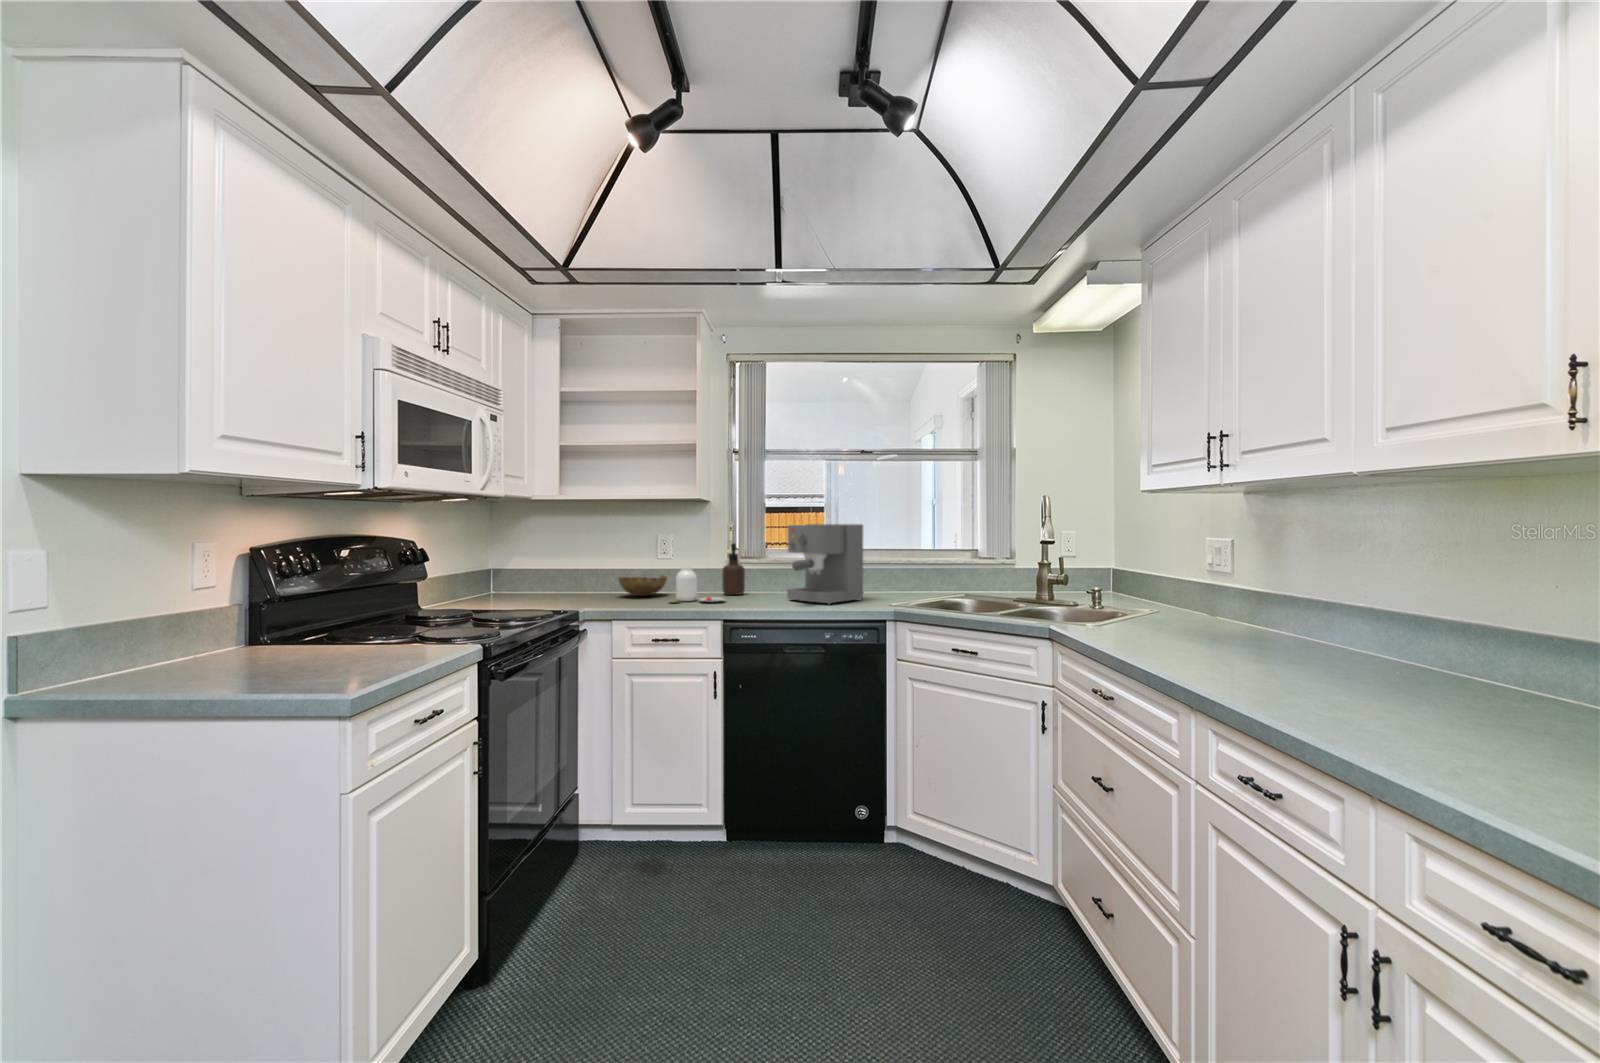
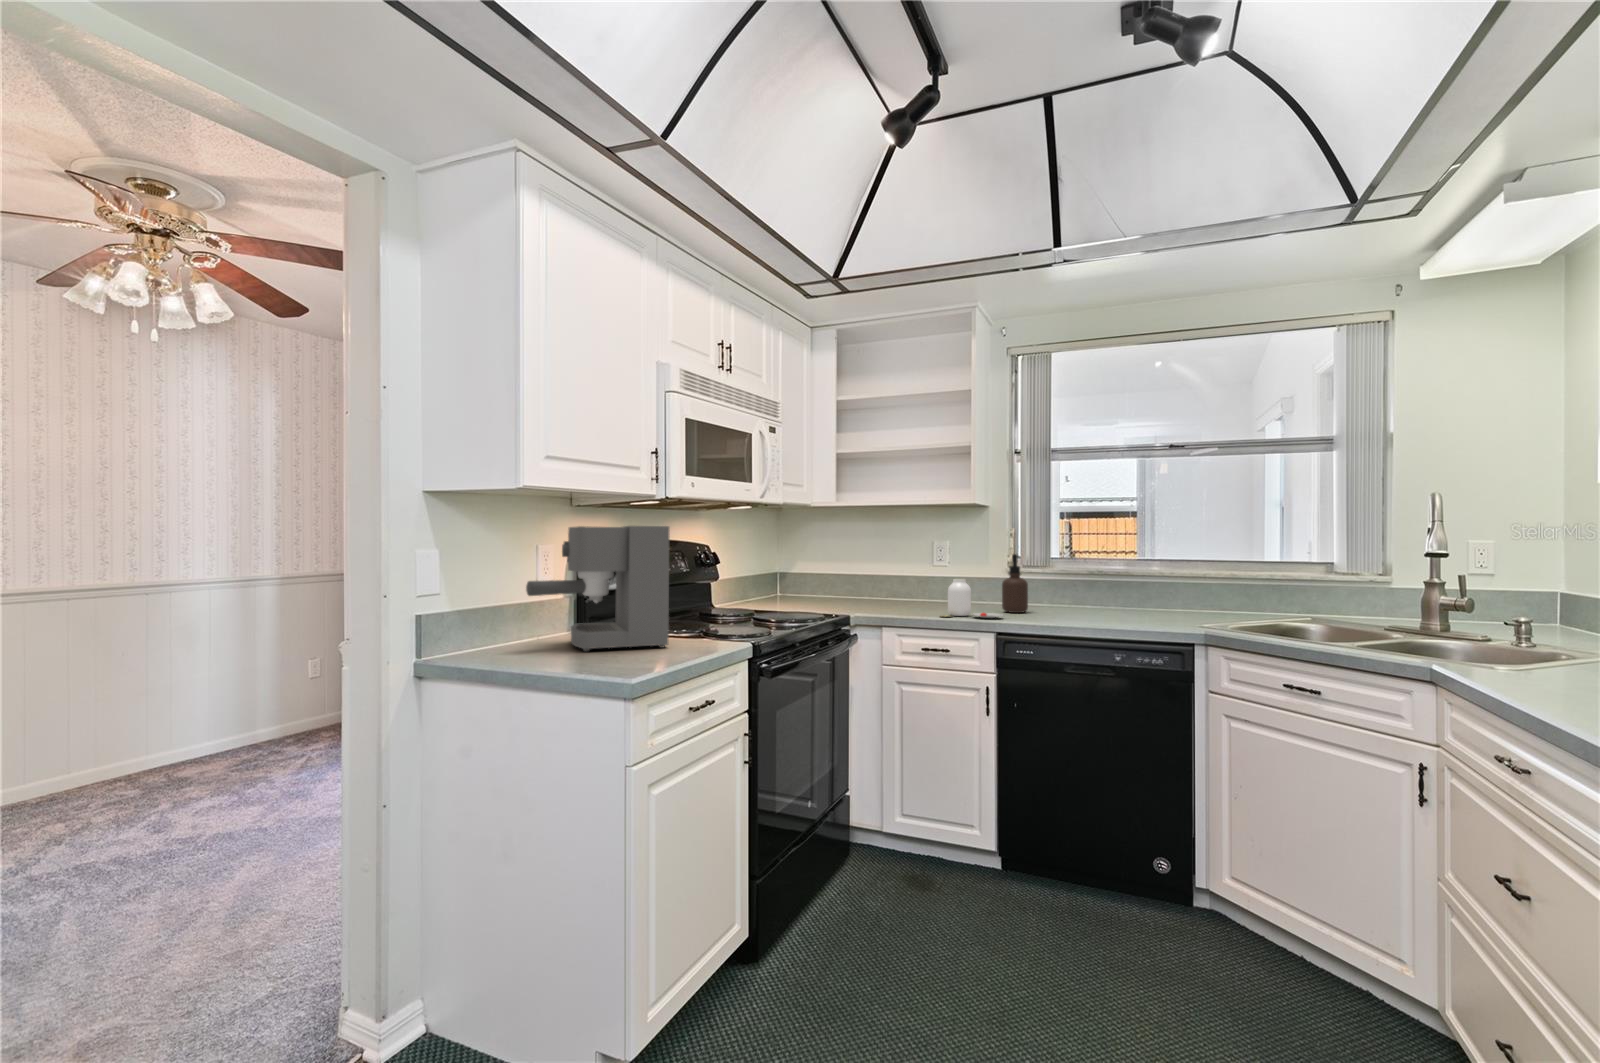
coffee maker: present [787,524,863,605] -> present [526,526,670,651]
bowl: present [618,575,667,596] -> none [888,588,940,609]

